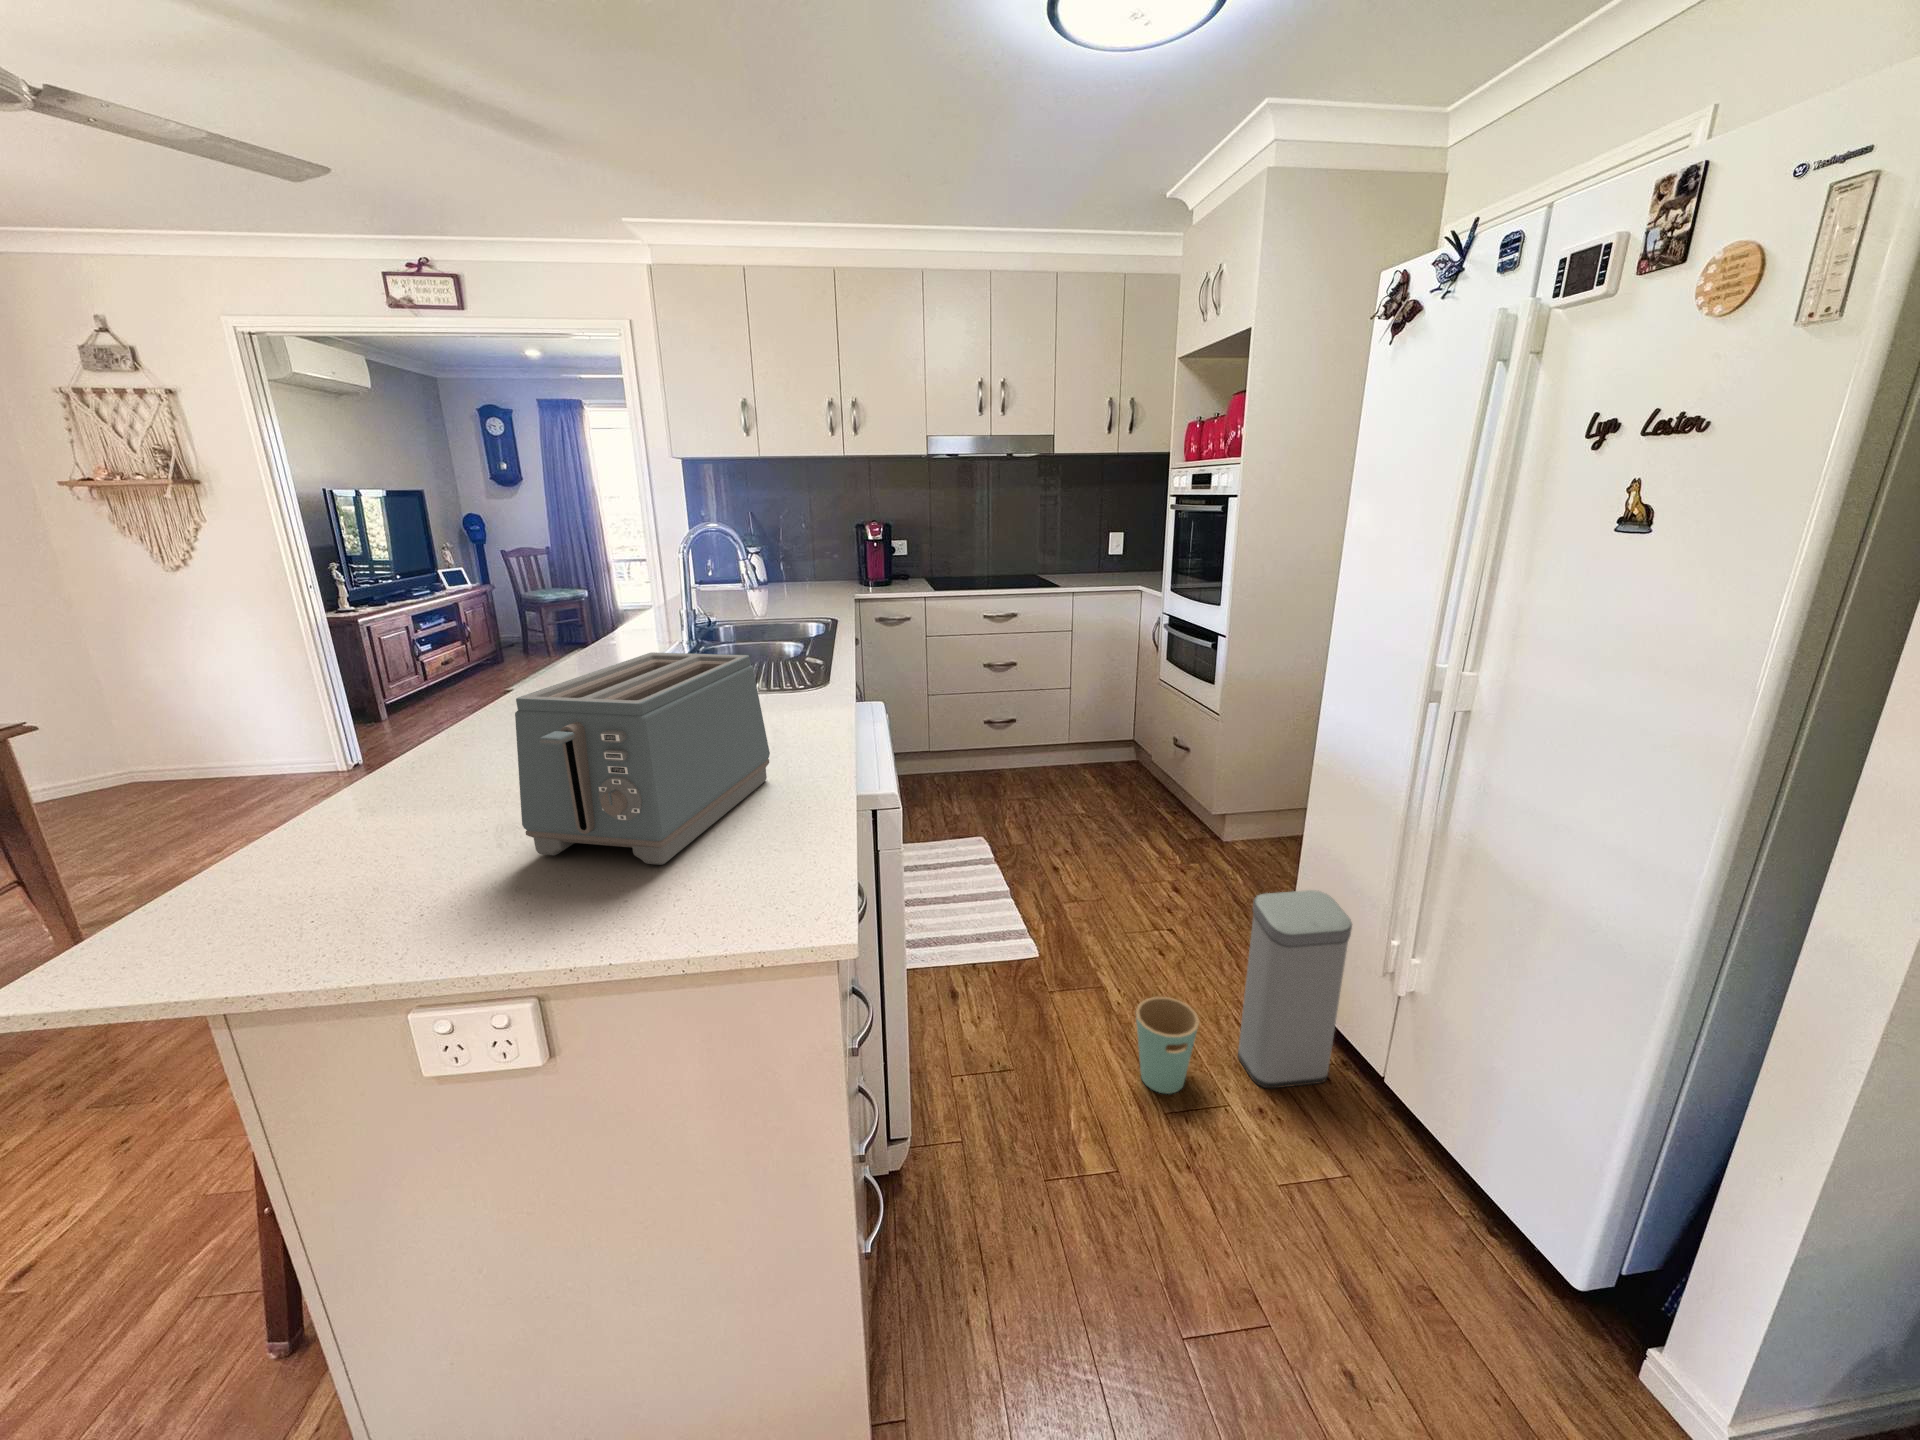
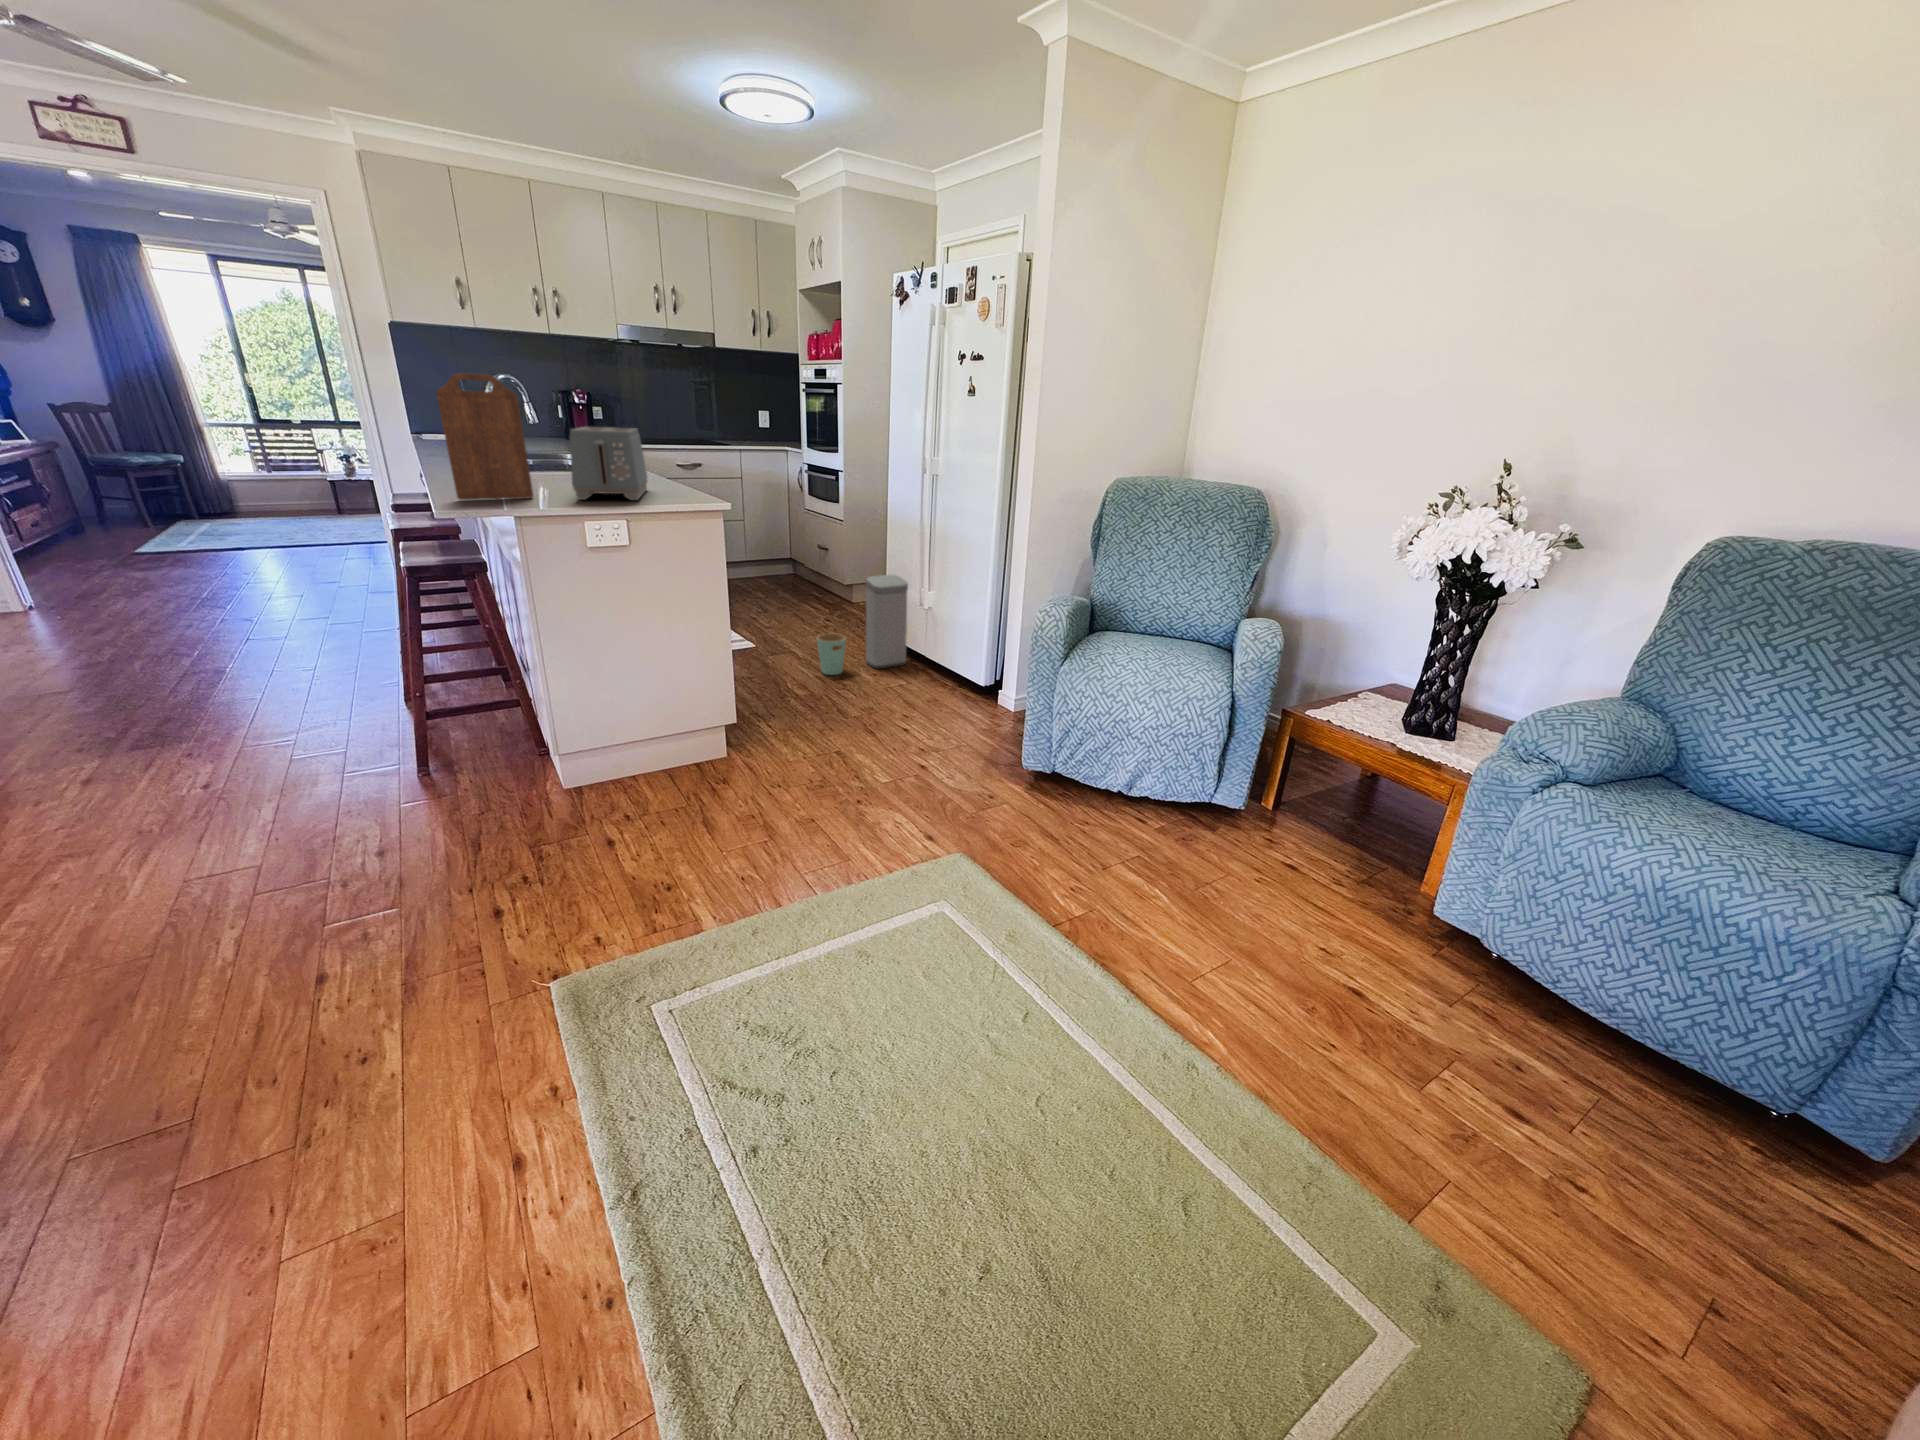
cutting board: none [260,574,486,841] -> present [436,373,533,500]

